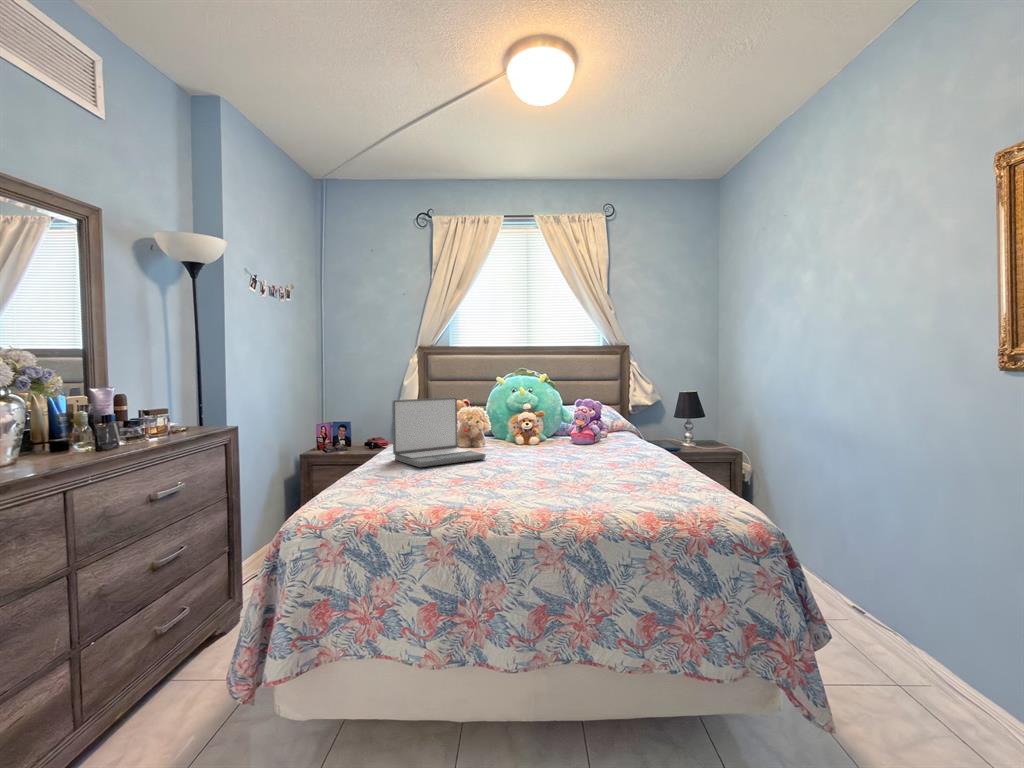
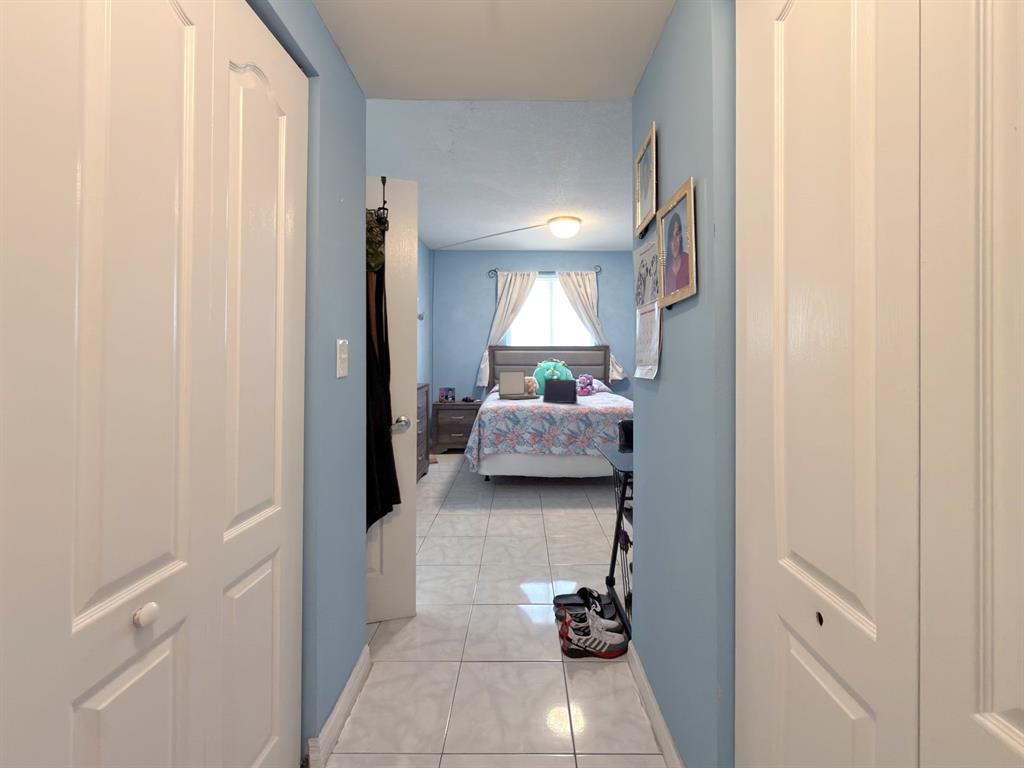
tote bag: none [482,381,567,490] -> present [543,364,578,403]

